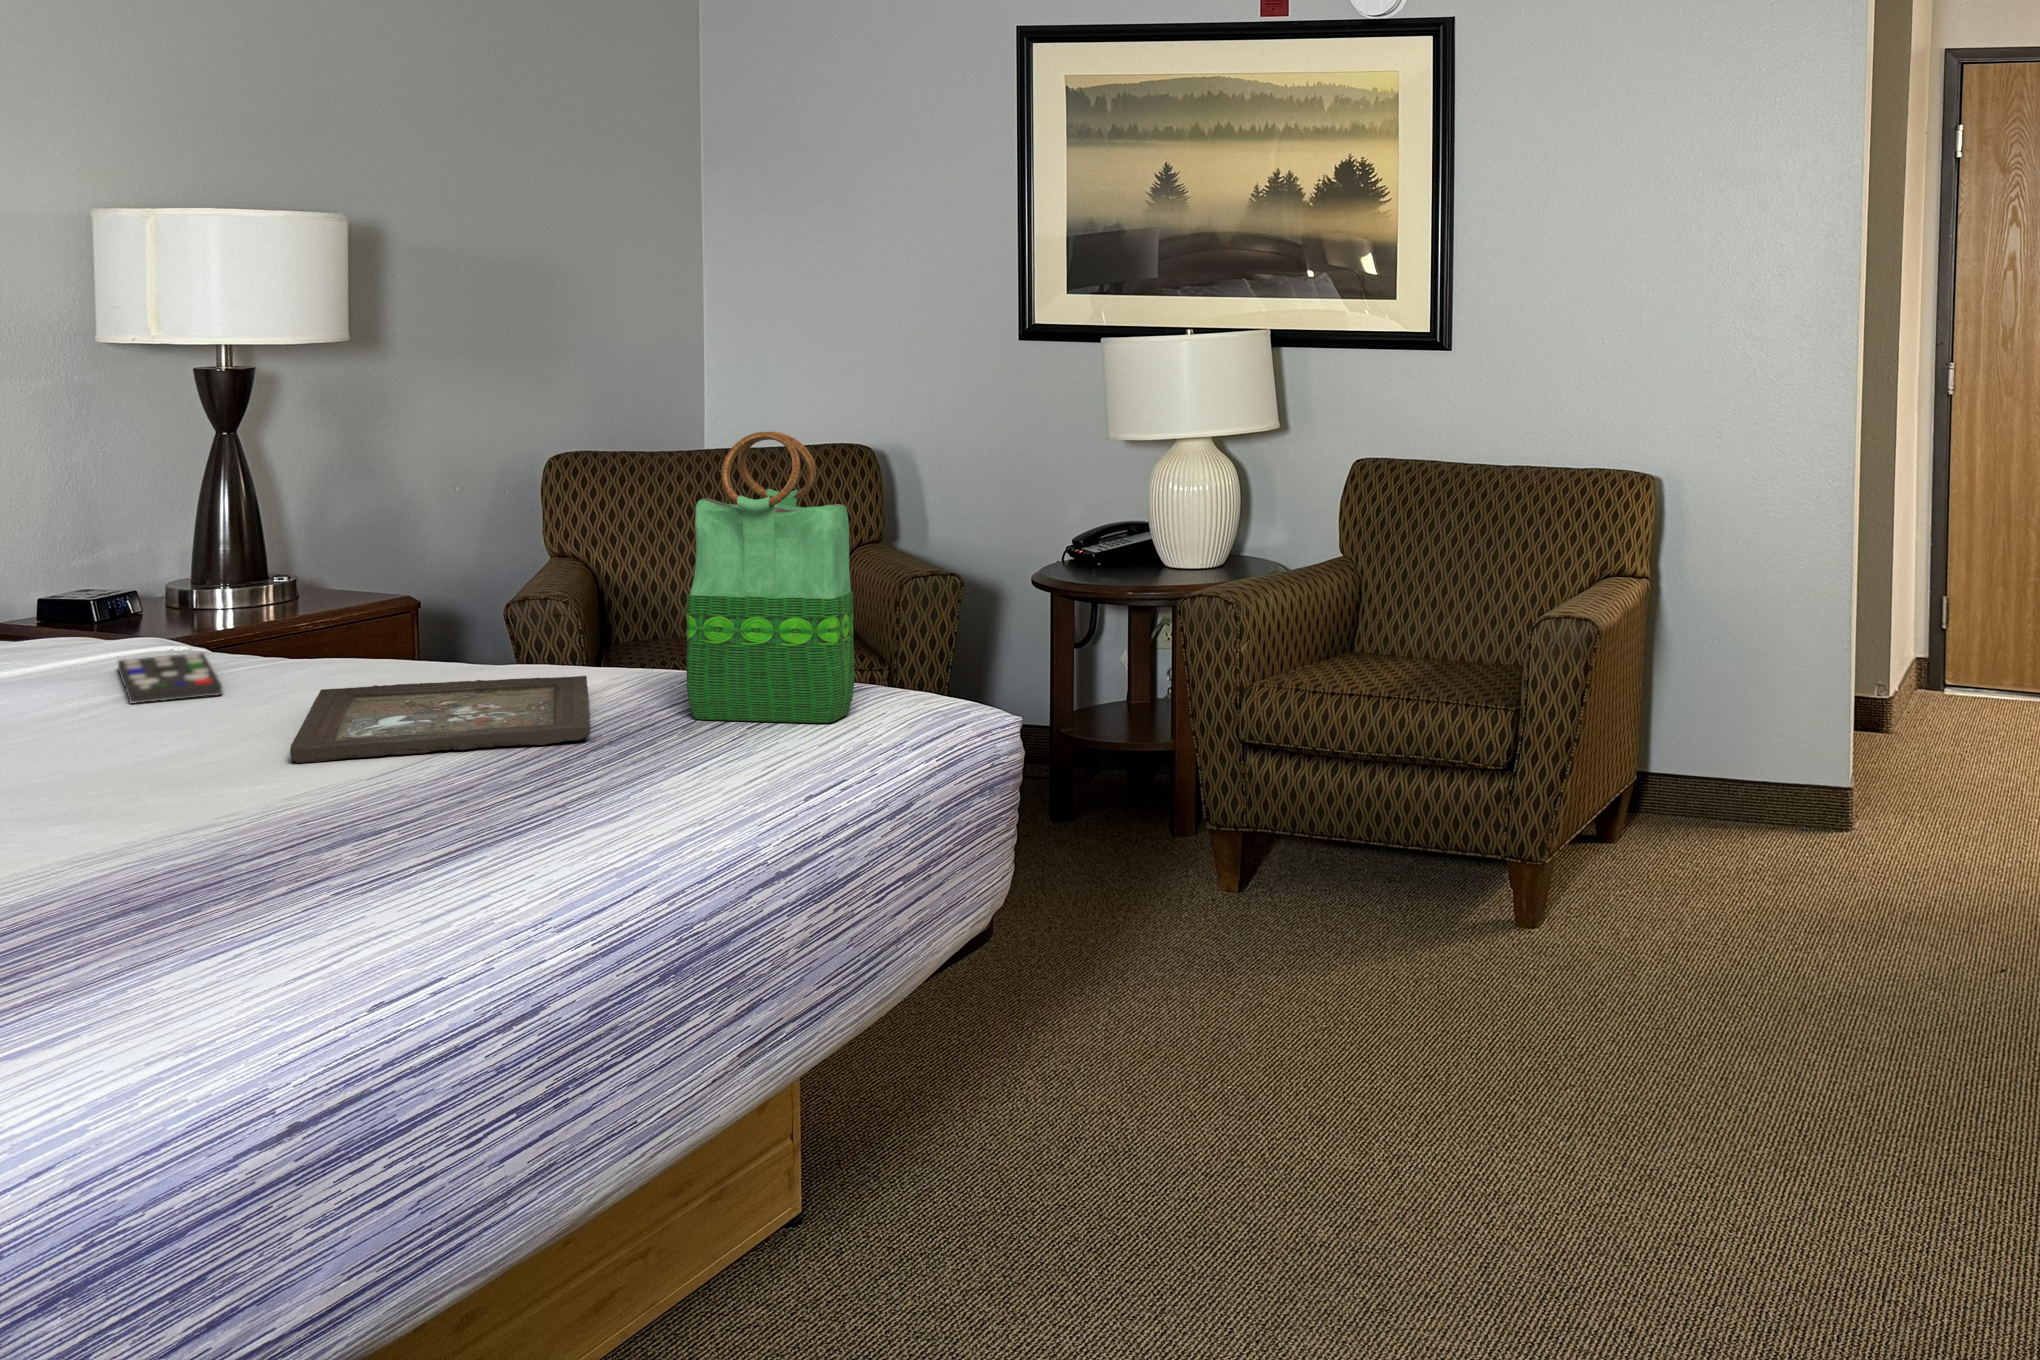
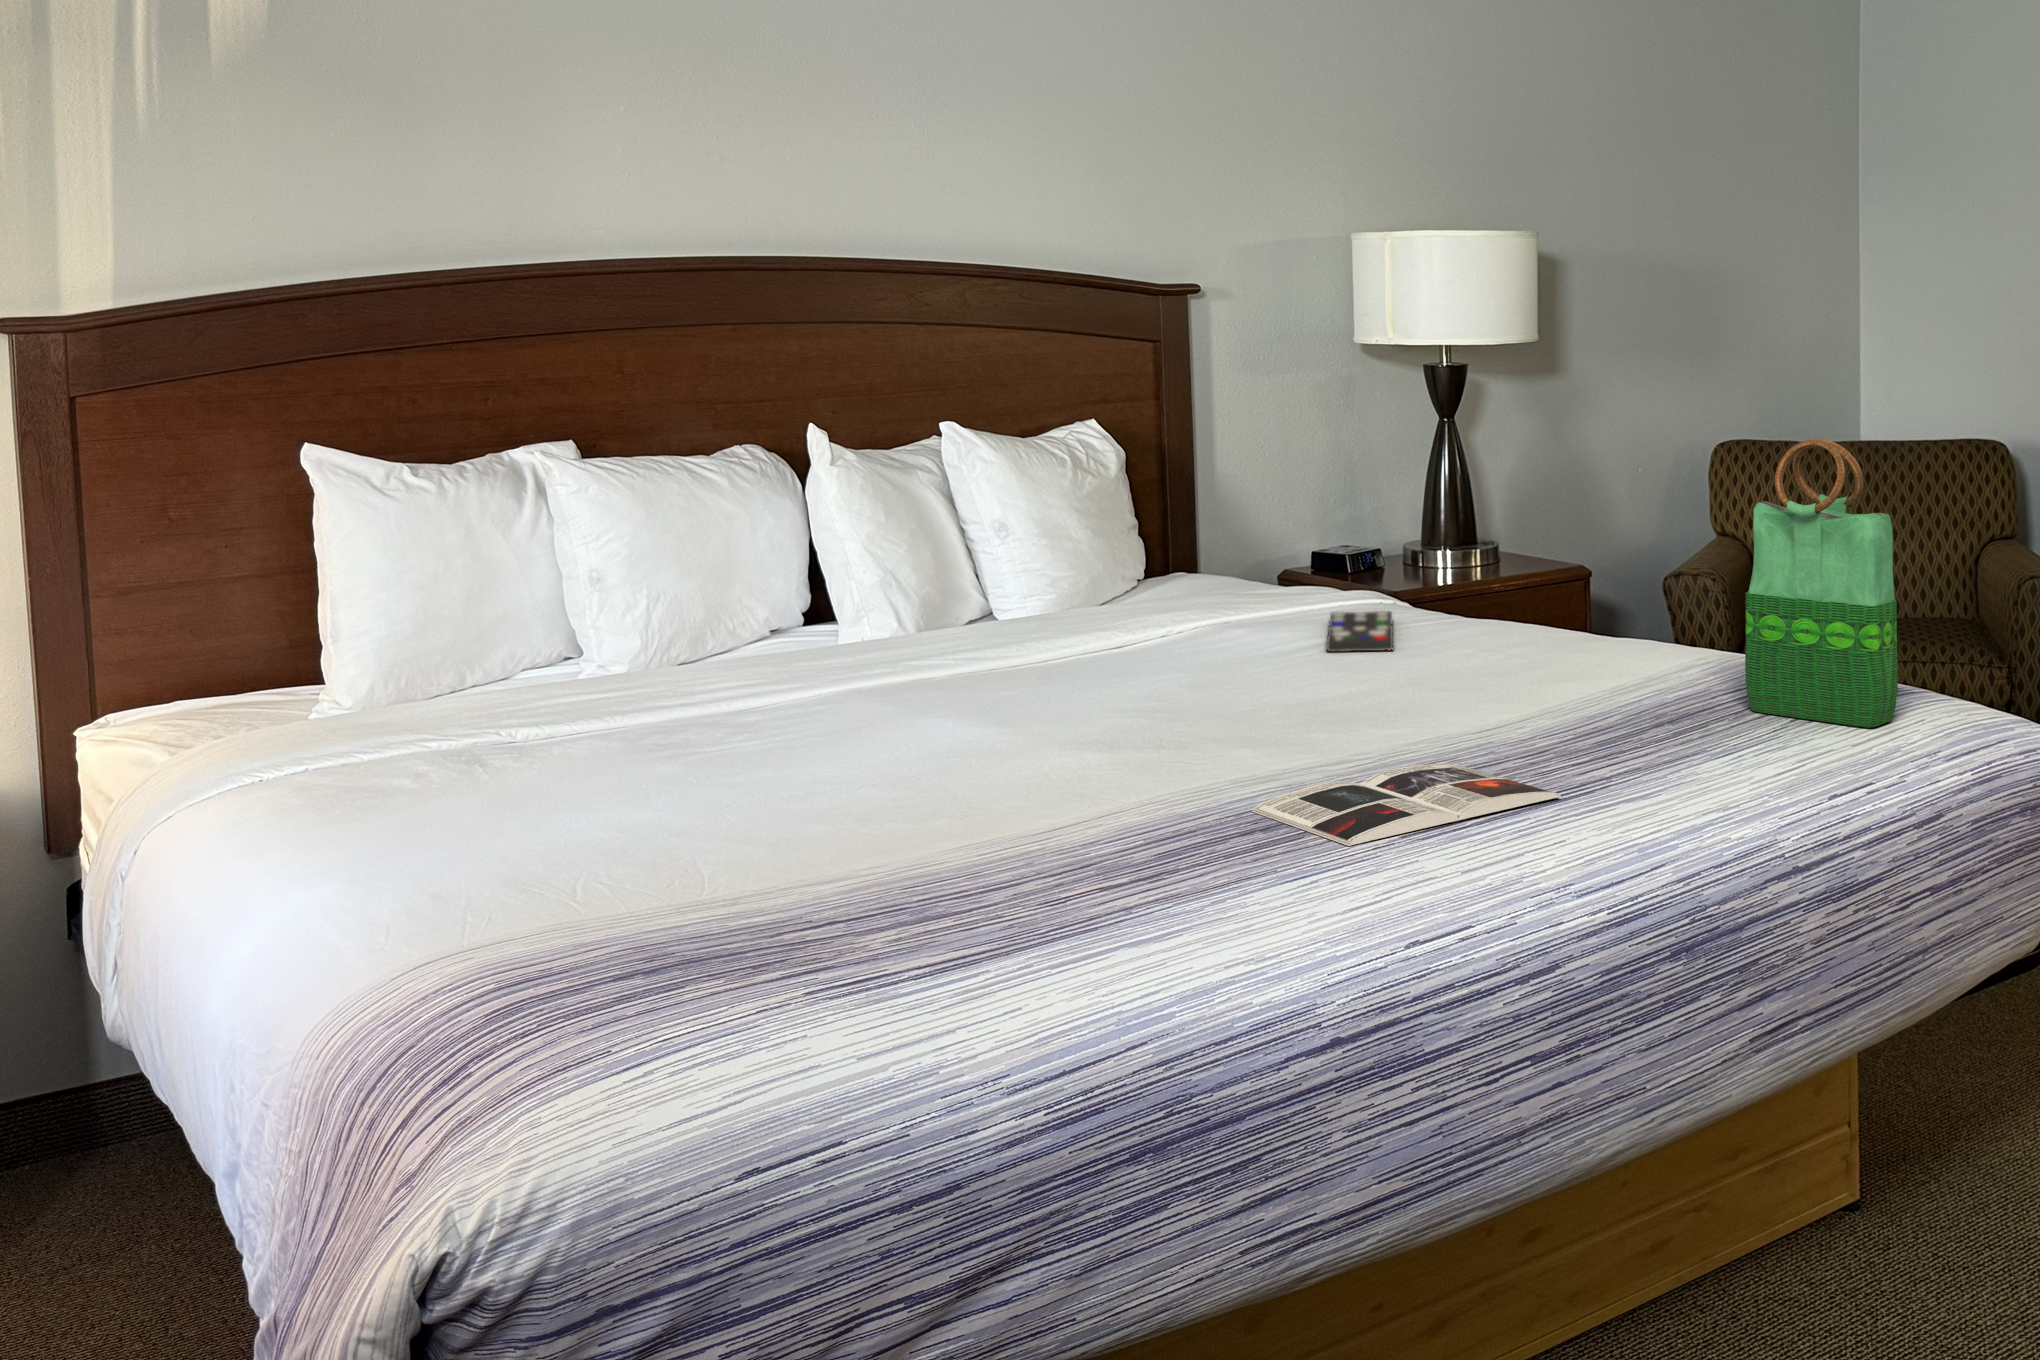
tray: present [290,676,590,763] -> none [1416,653,1674,723]
magazine: none [114,805,517,907] -> present [1252,764,1561,846]

